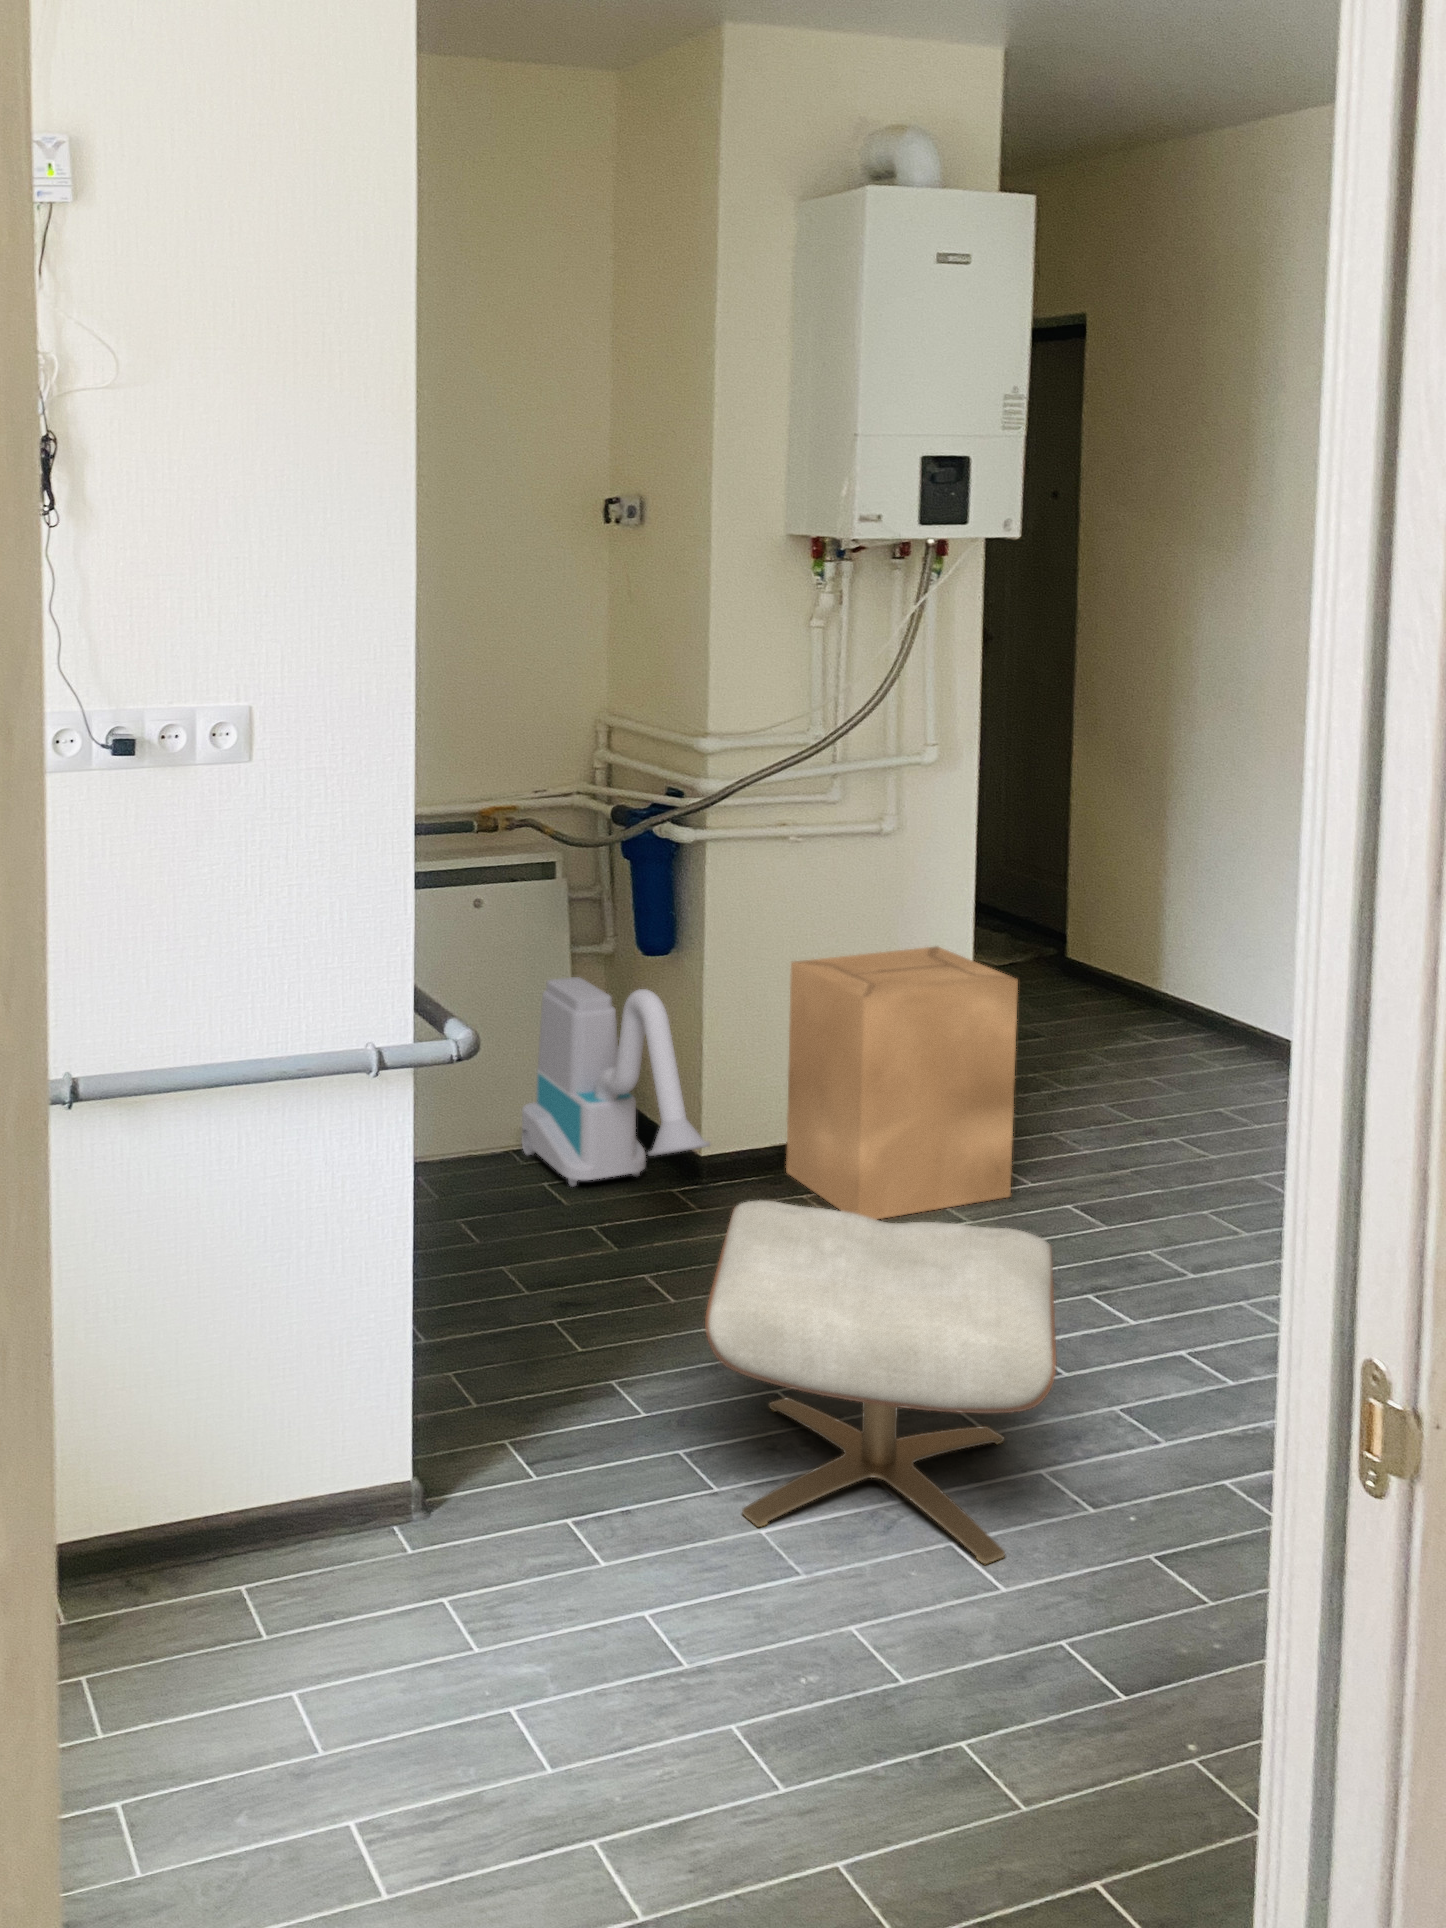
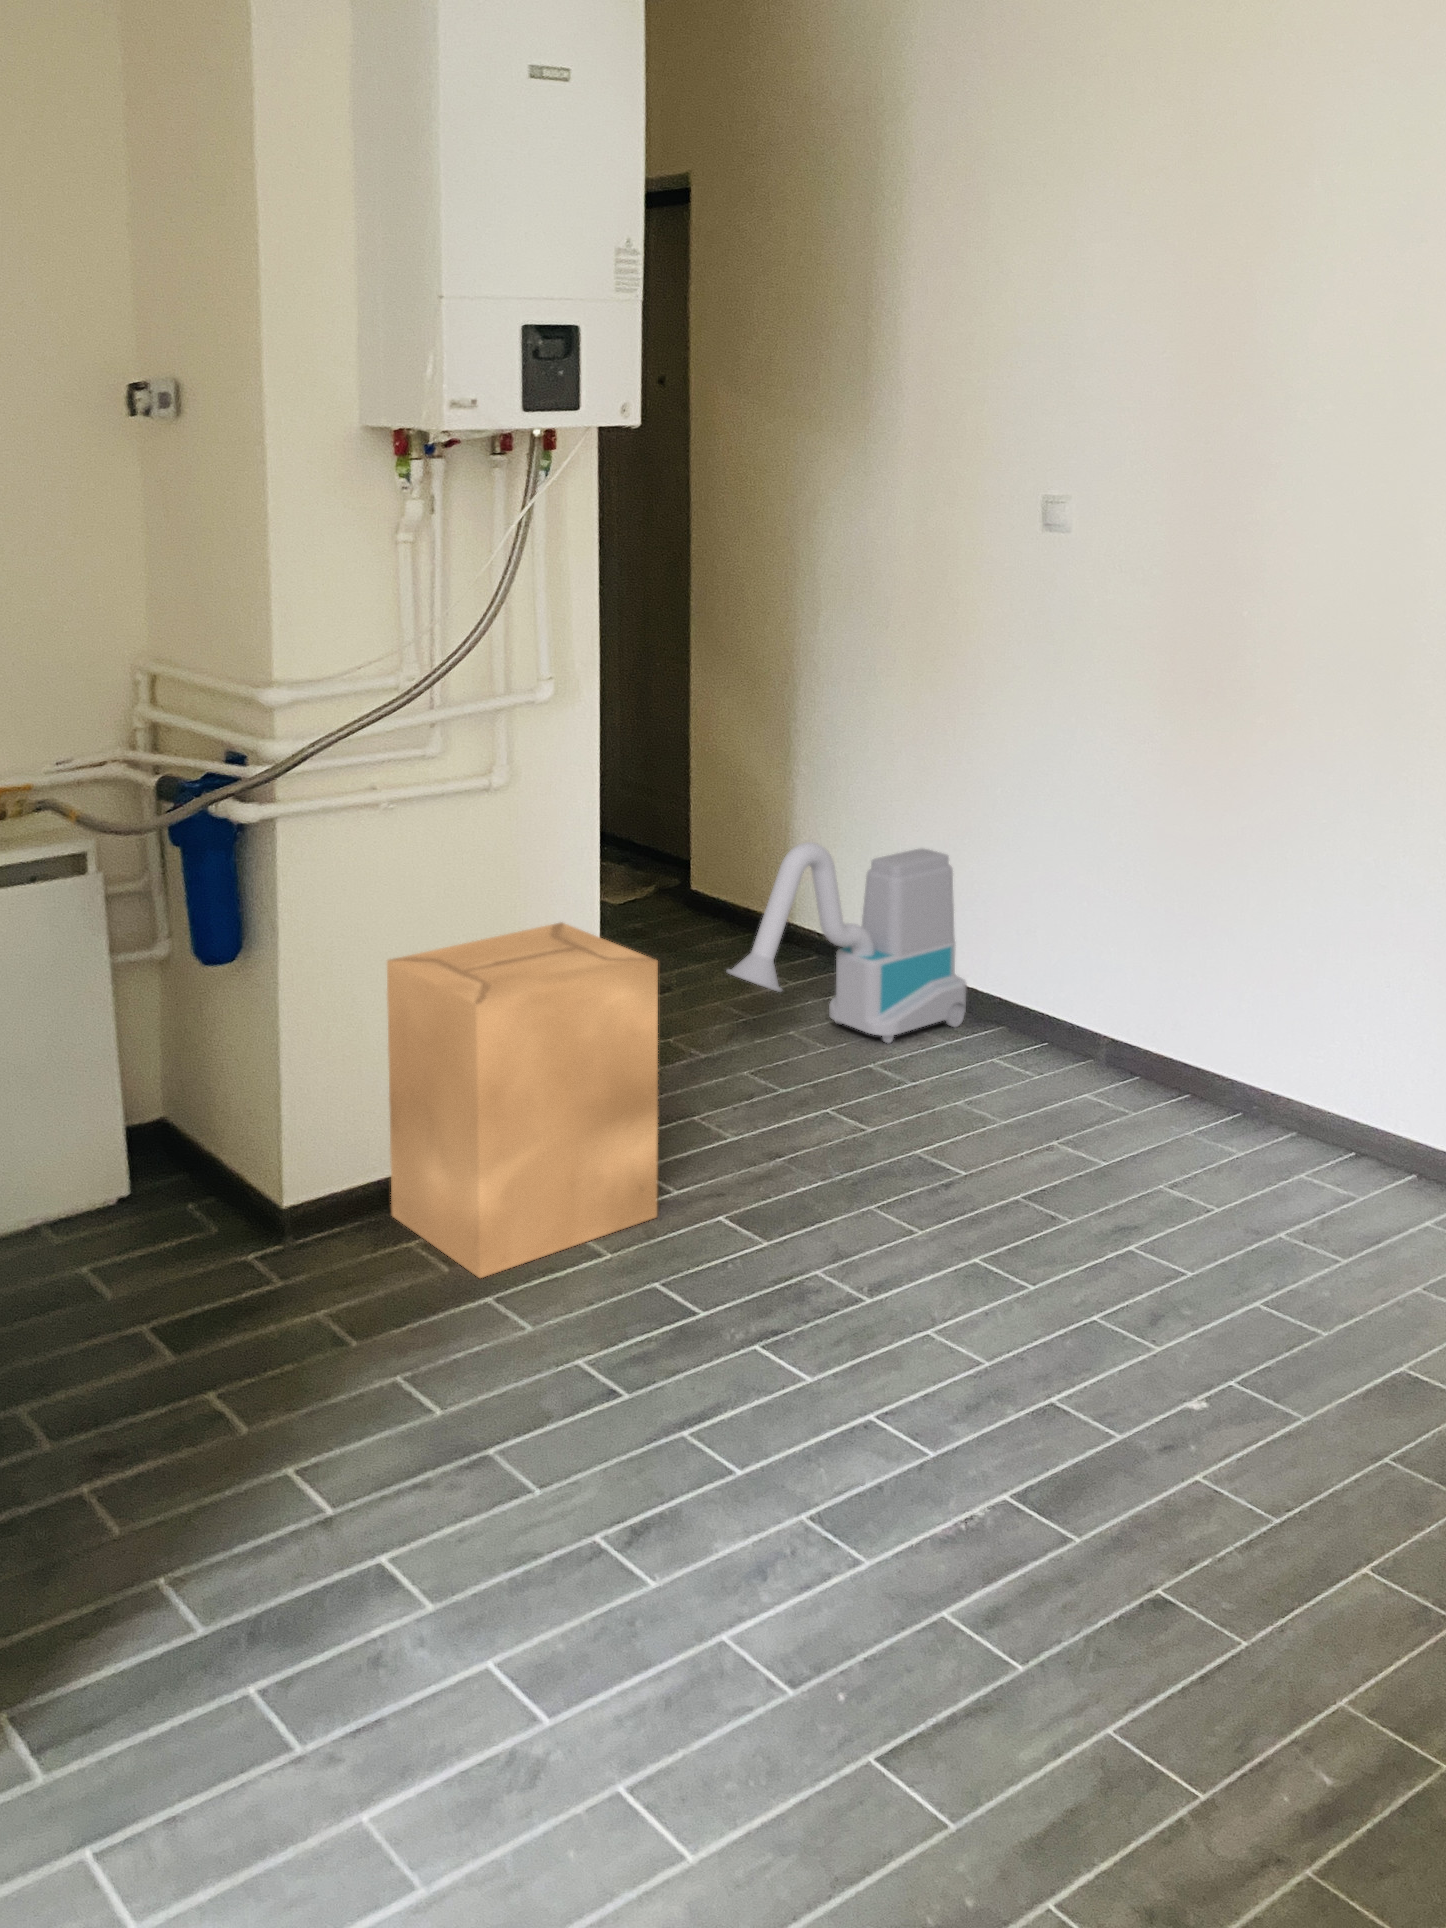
vacuum cleaner: present [522,977,710,1186] -> present [727,842,967,1043]
ottoman: present [705,1200,1057,1564] -> none [269,1325,744,1813]

